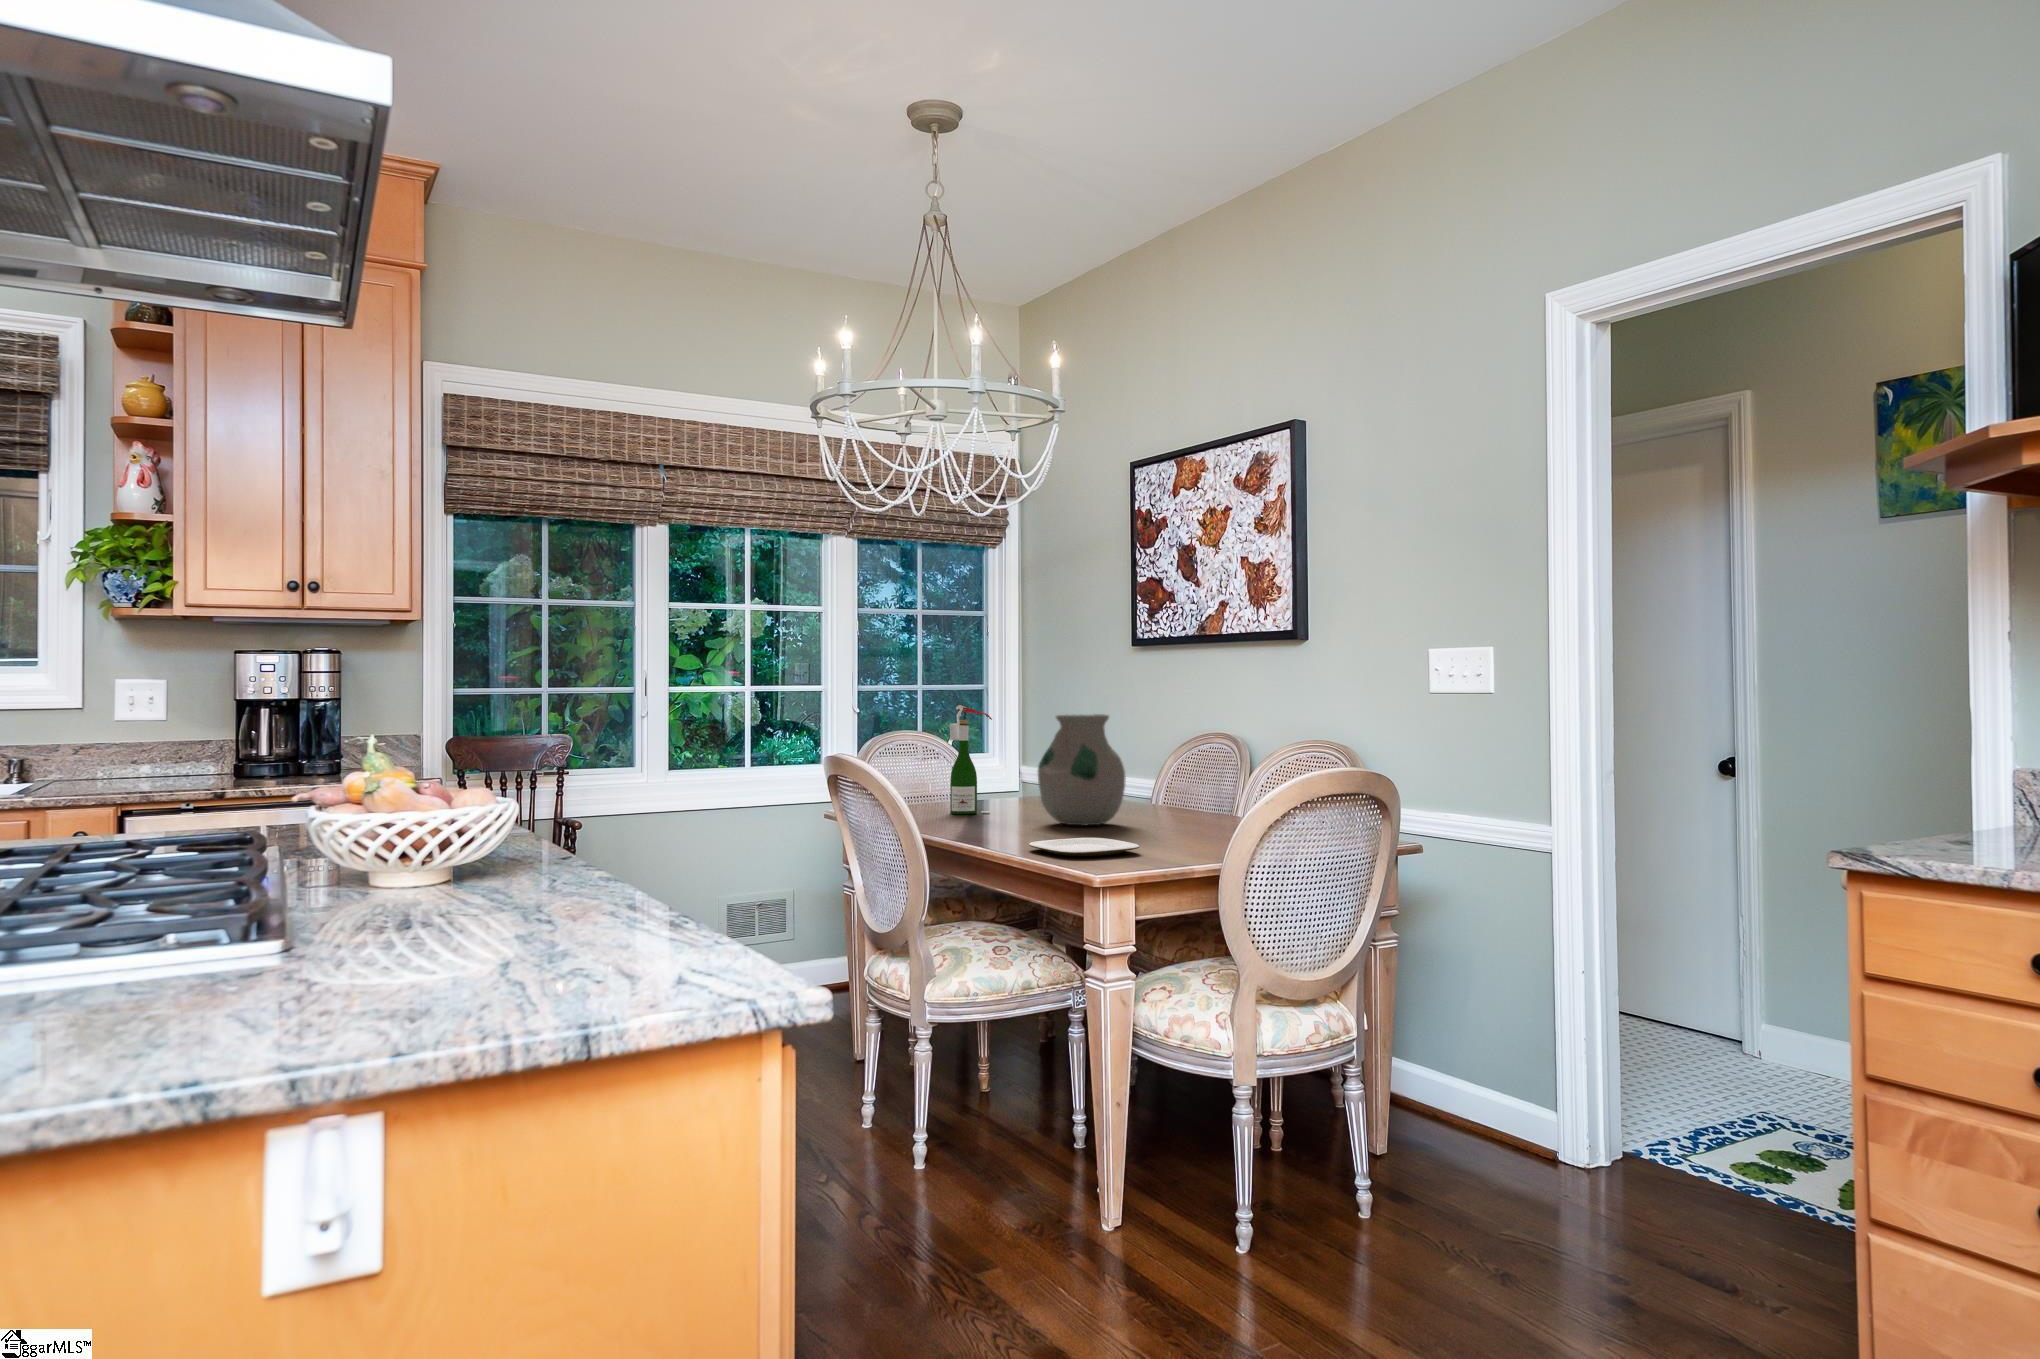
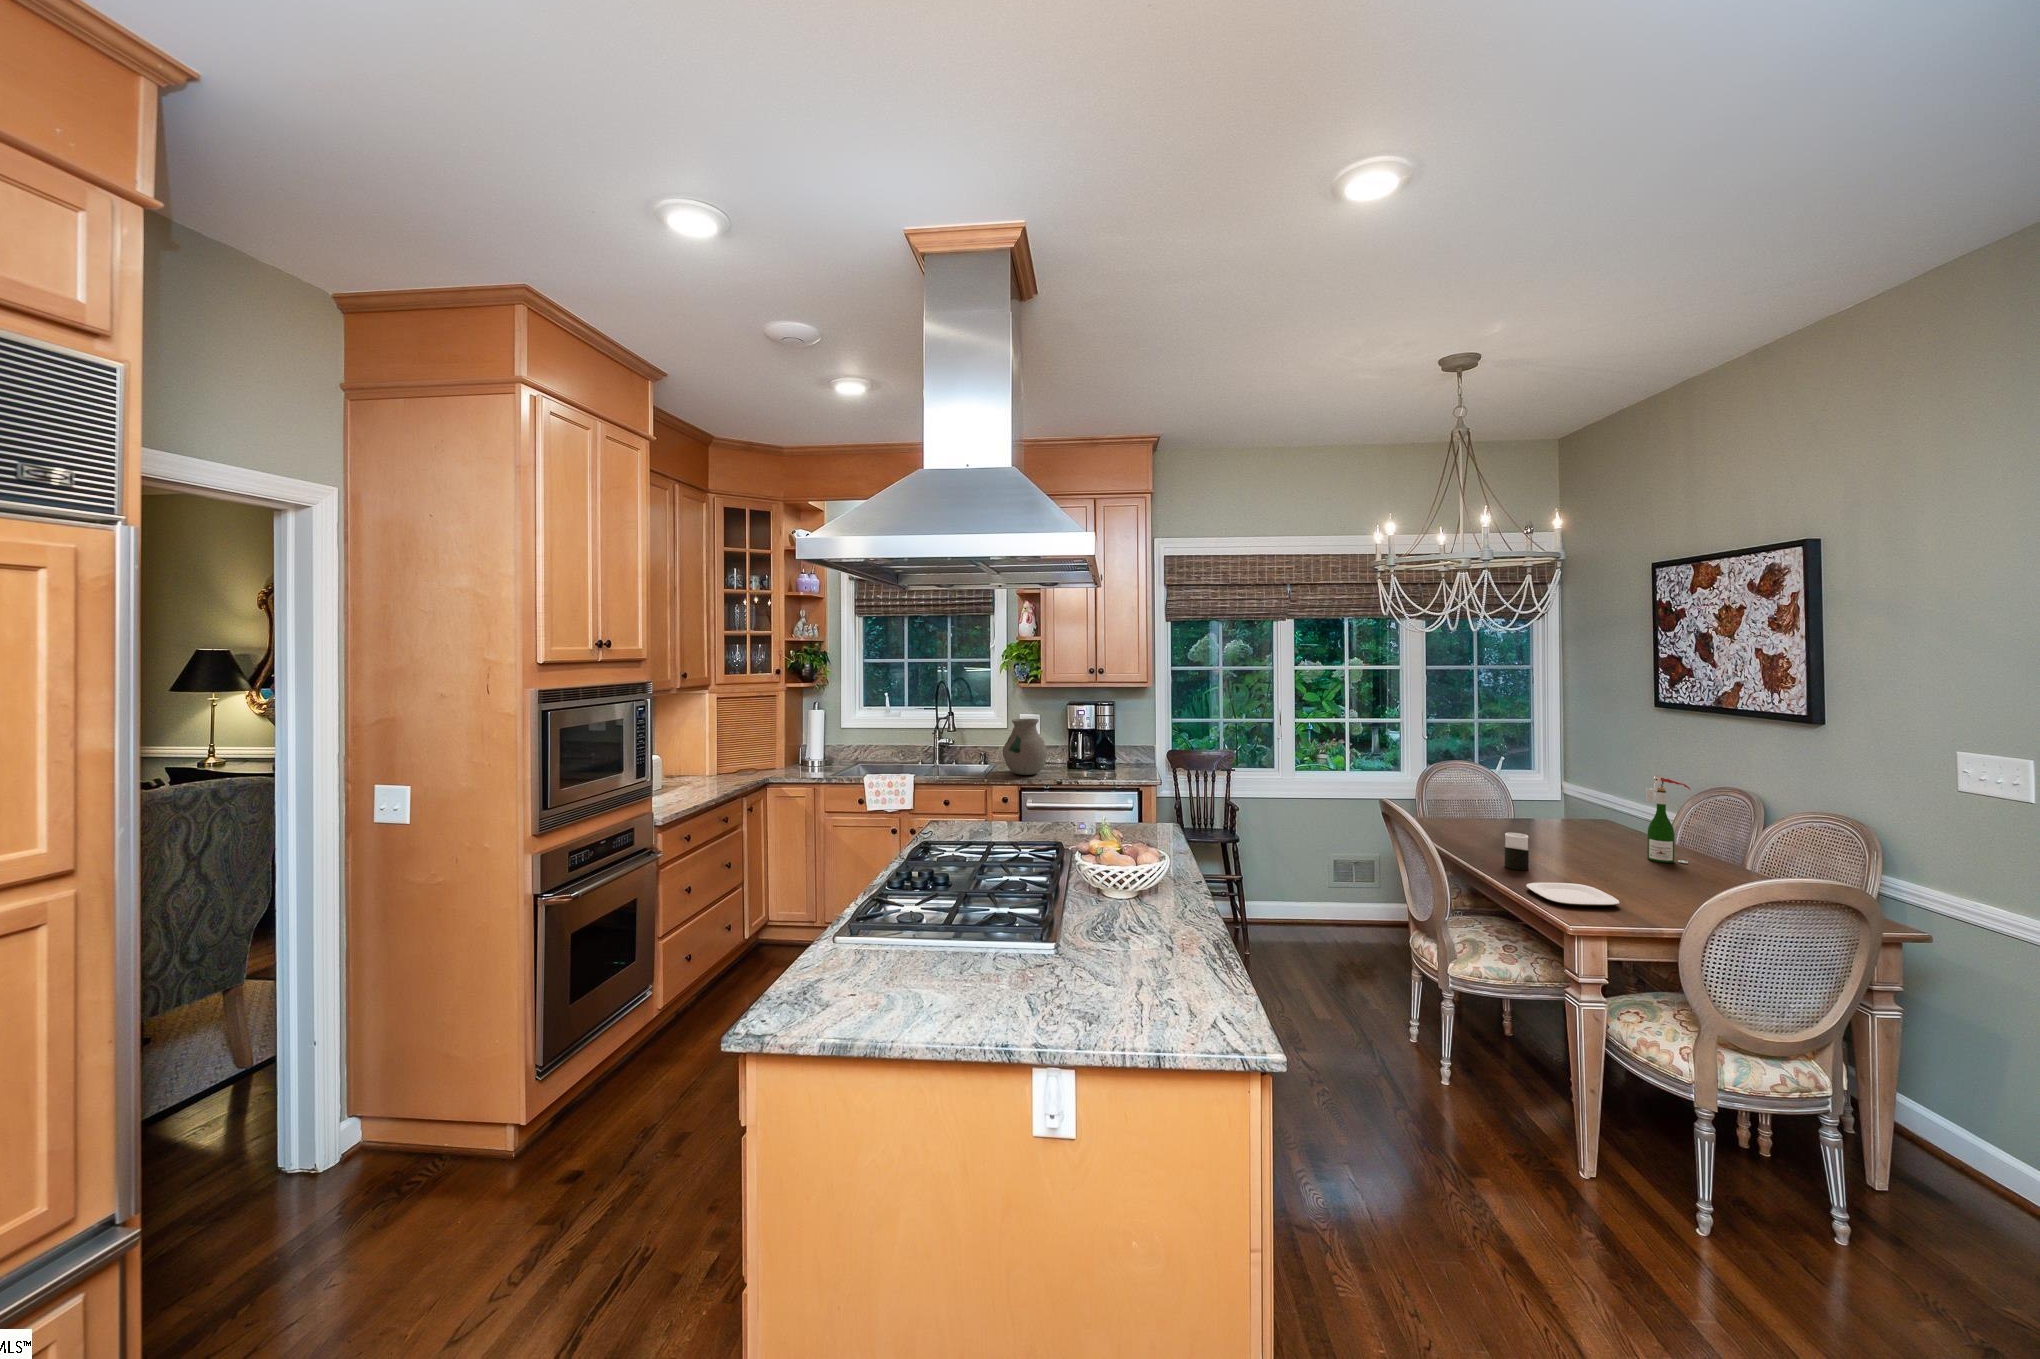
wine bottle: present [950,705,992,814] -> present [1646,776,1690,863]
vase: present [1038,714,1126,826] -> present [1003,719,1047,775]
cup: none [994,787,1025,838] -> present [1505,833,1529,870]

